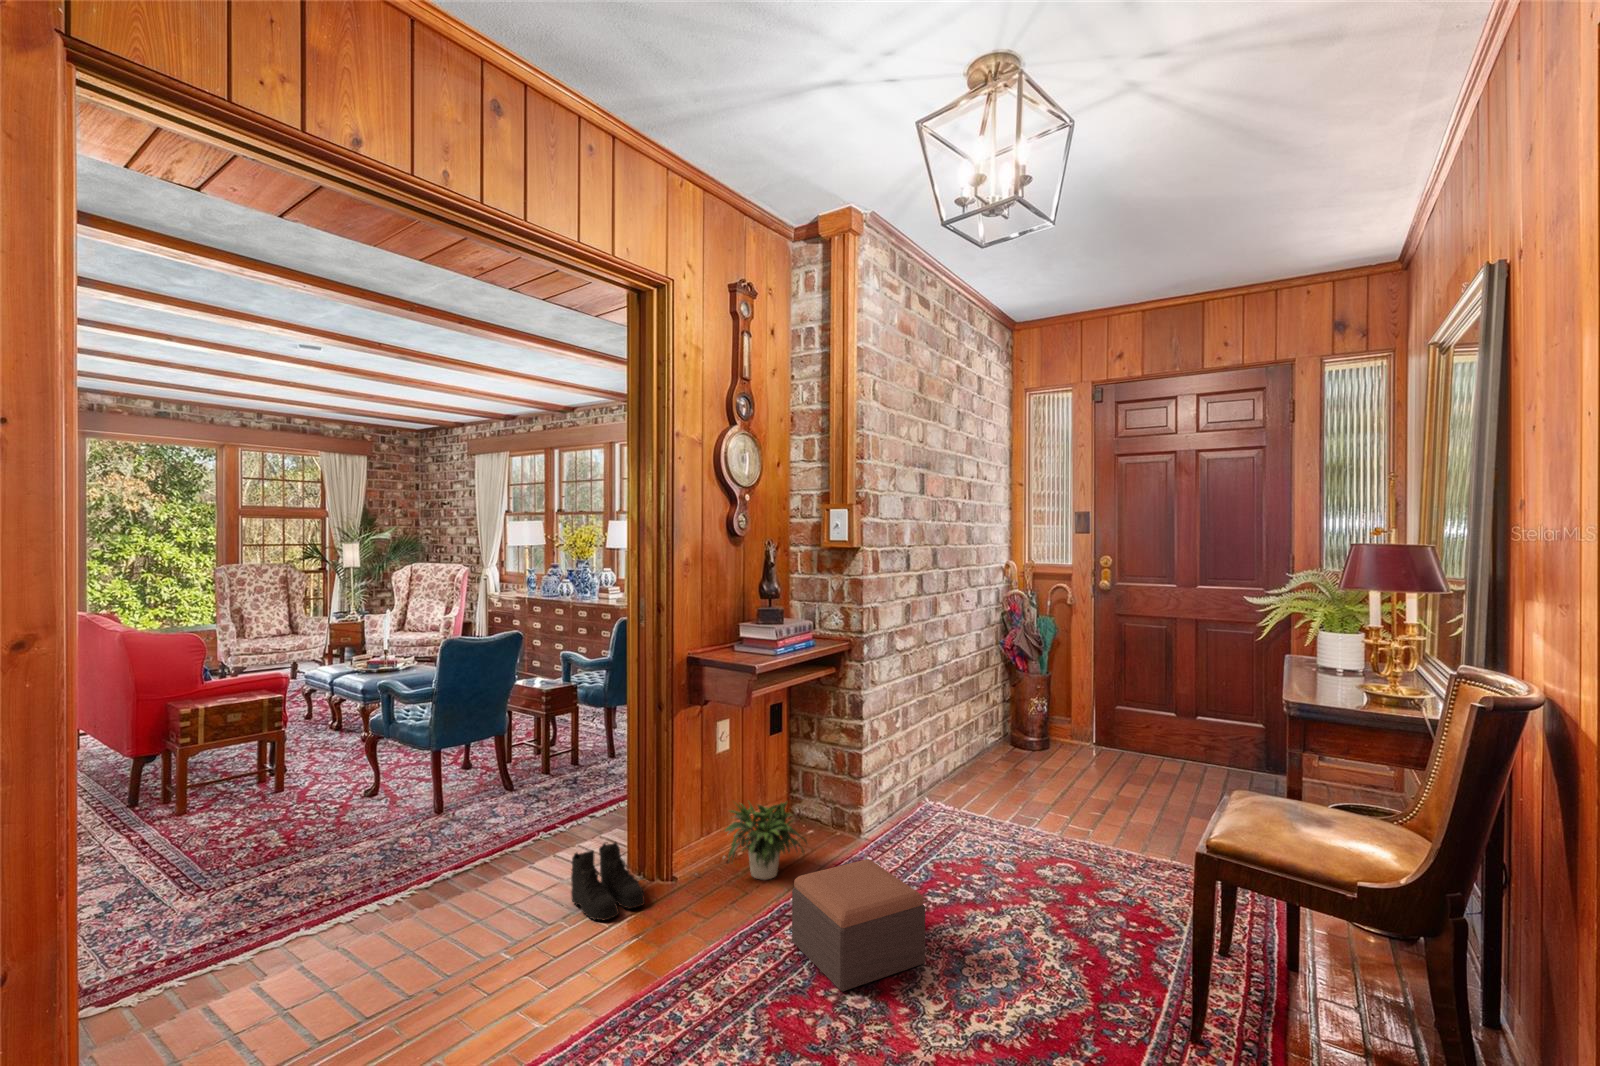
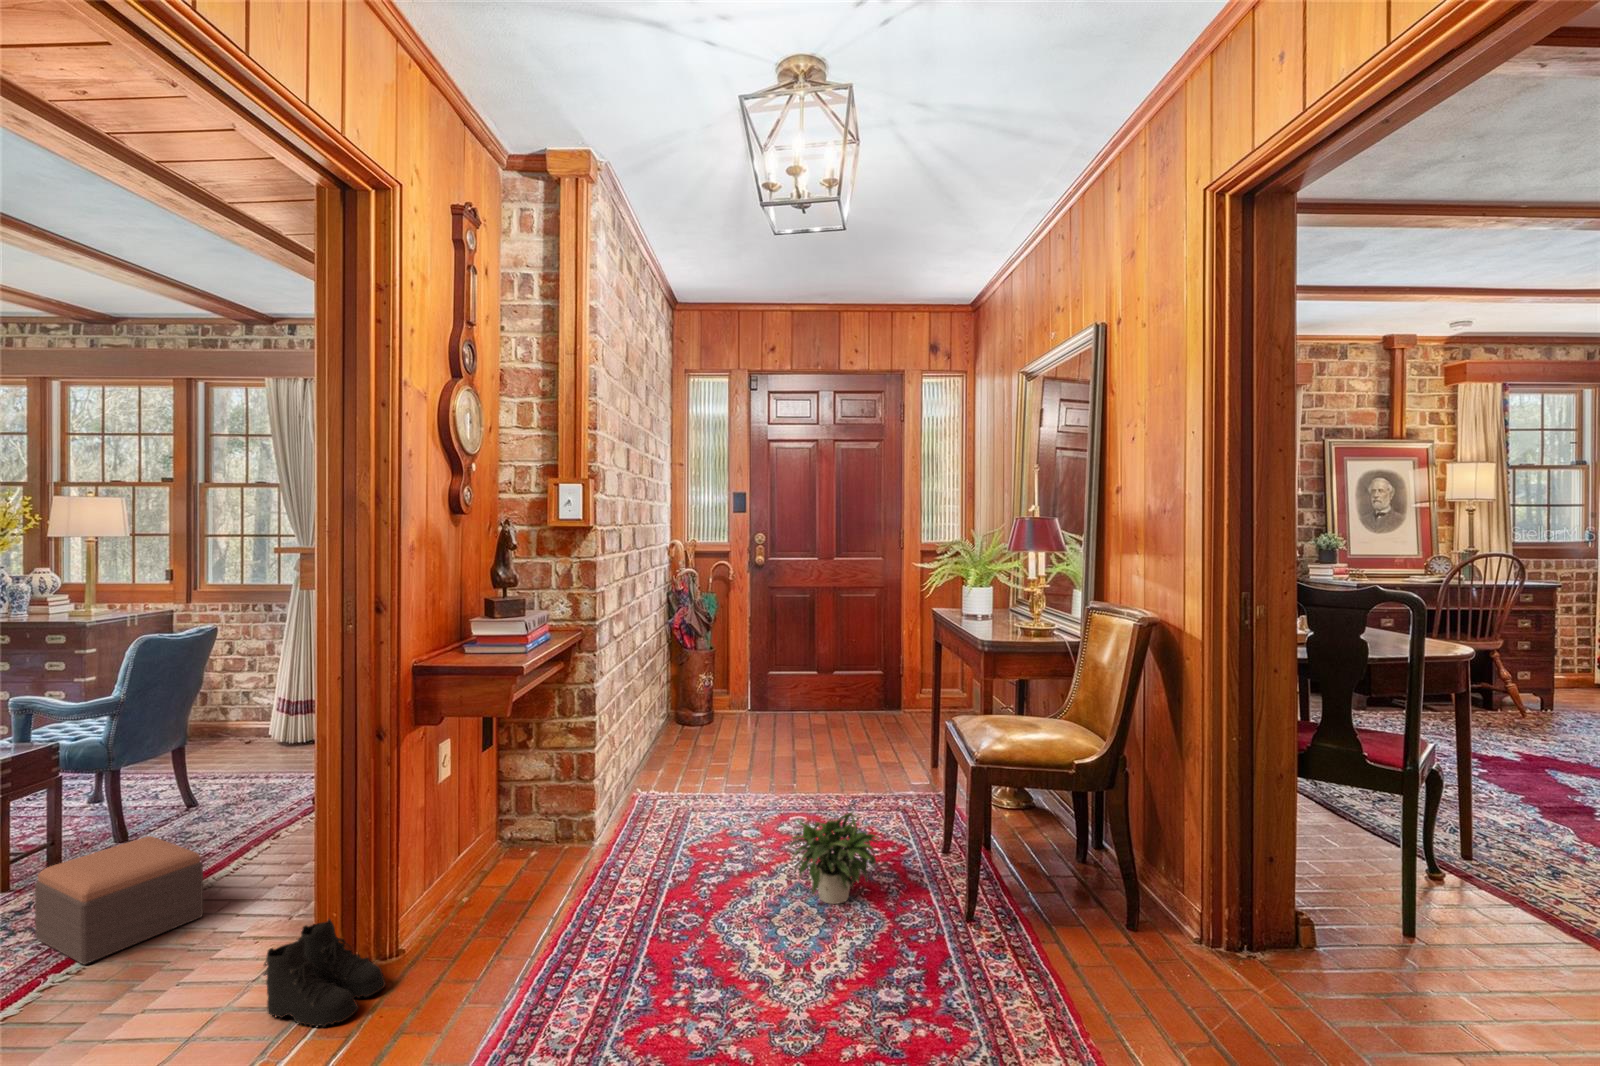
potted plant: present [723,802,807,880] -> present [774,812,879,904]
footstool: present [792,859,925,992] -> present [35,836,203,964]

